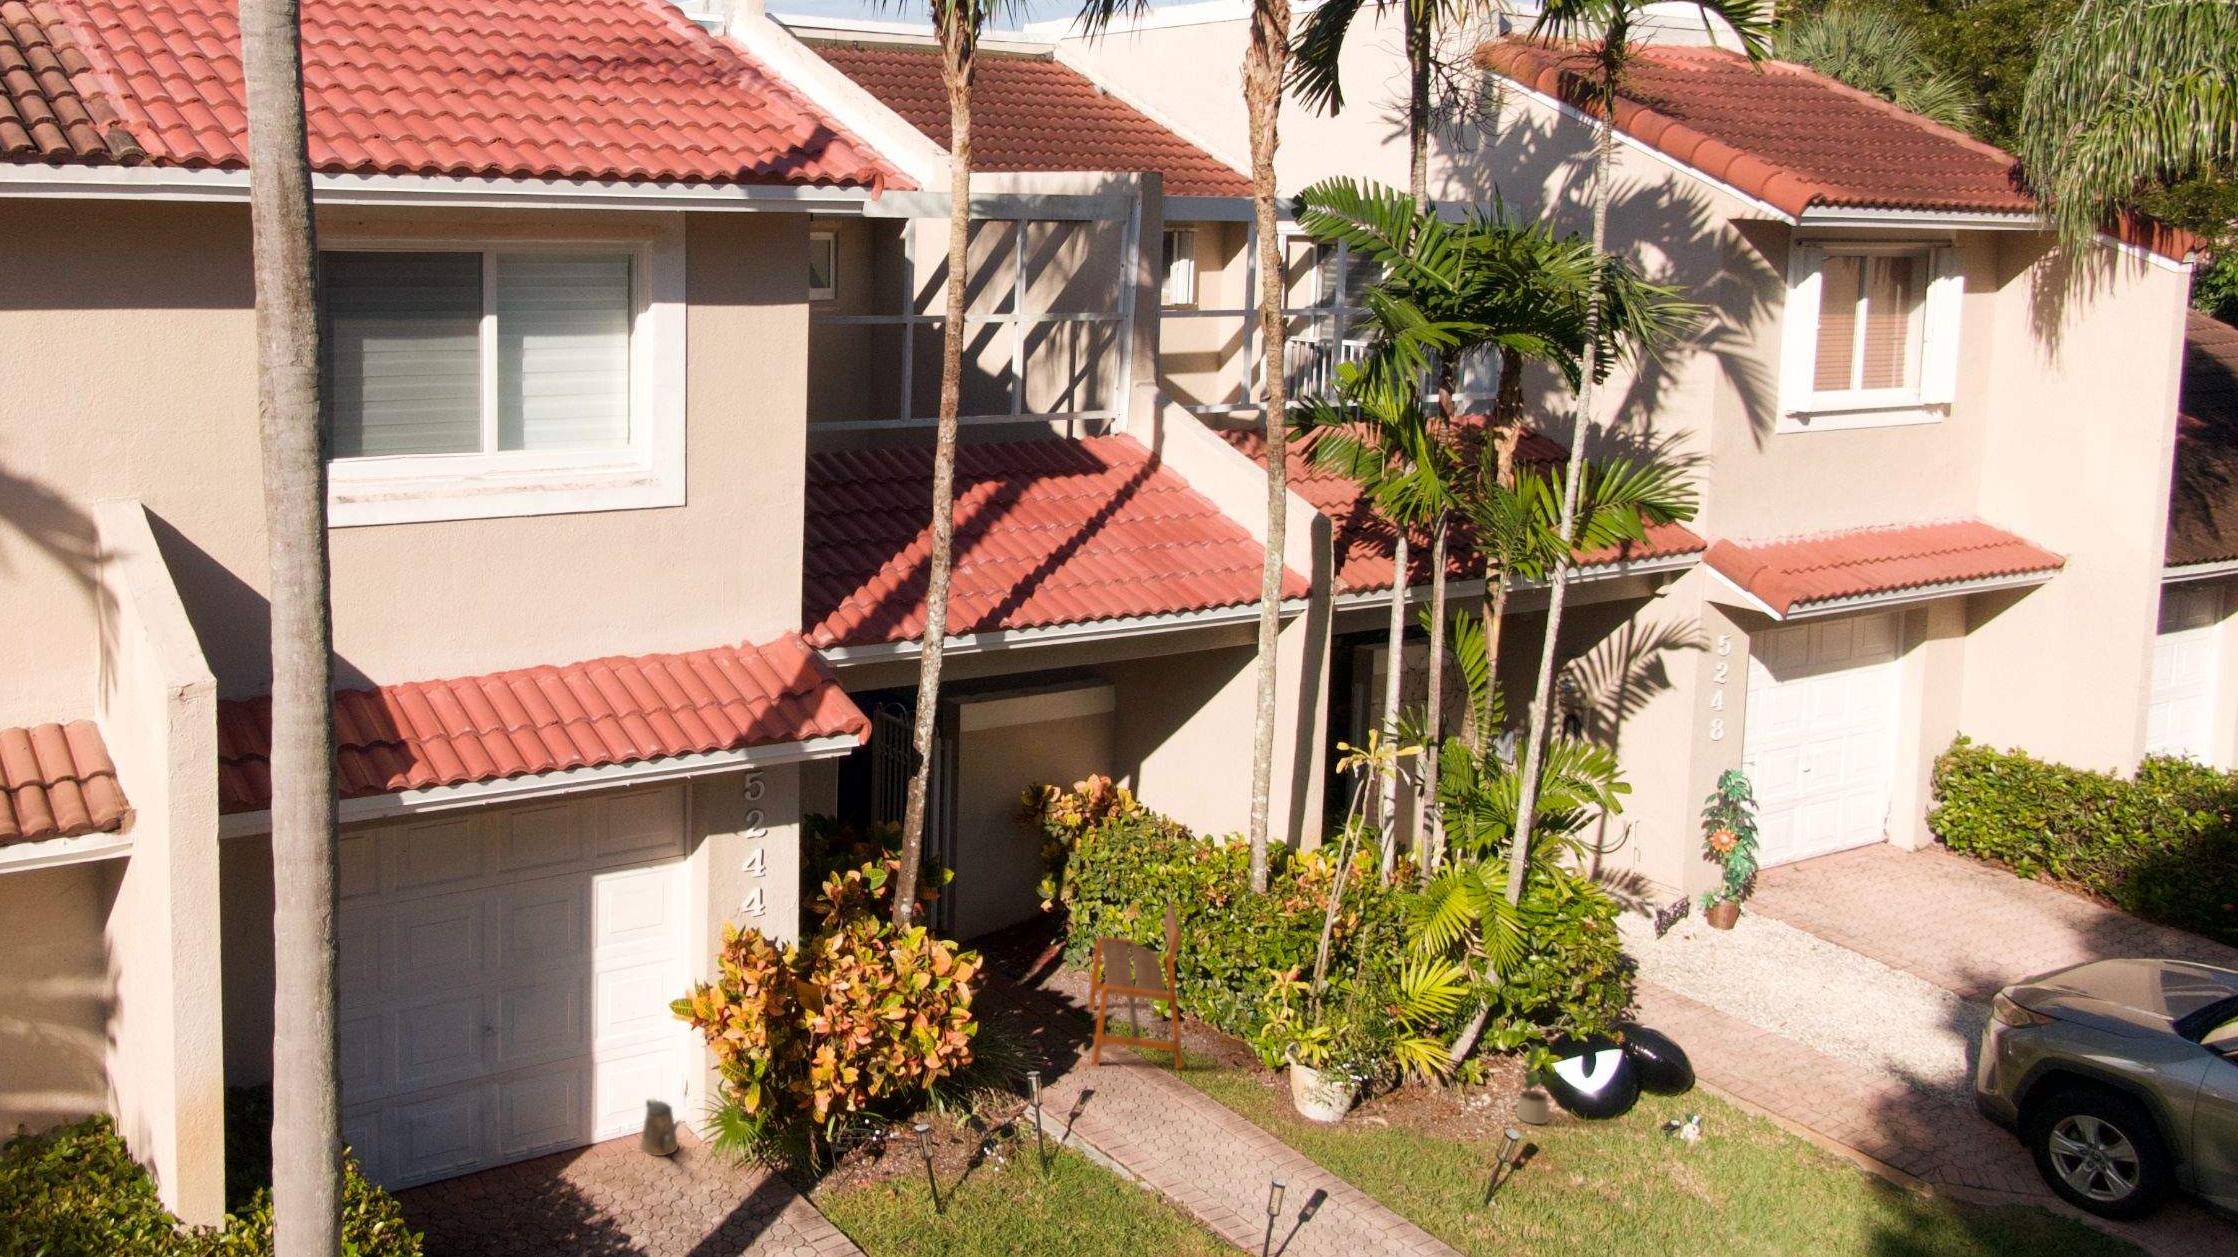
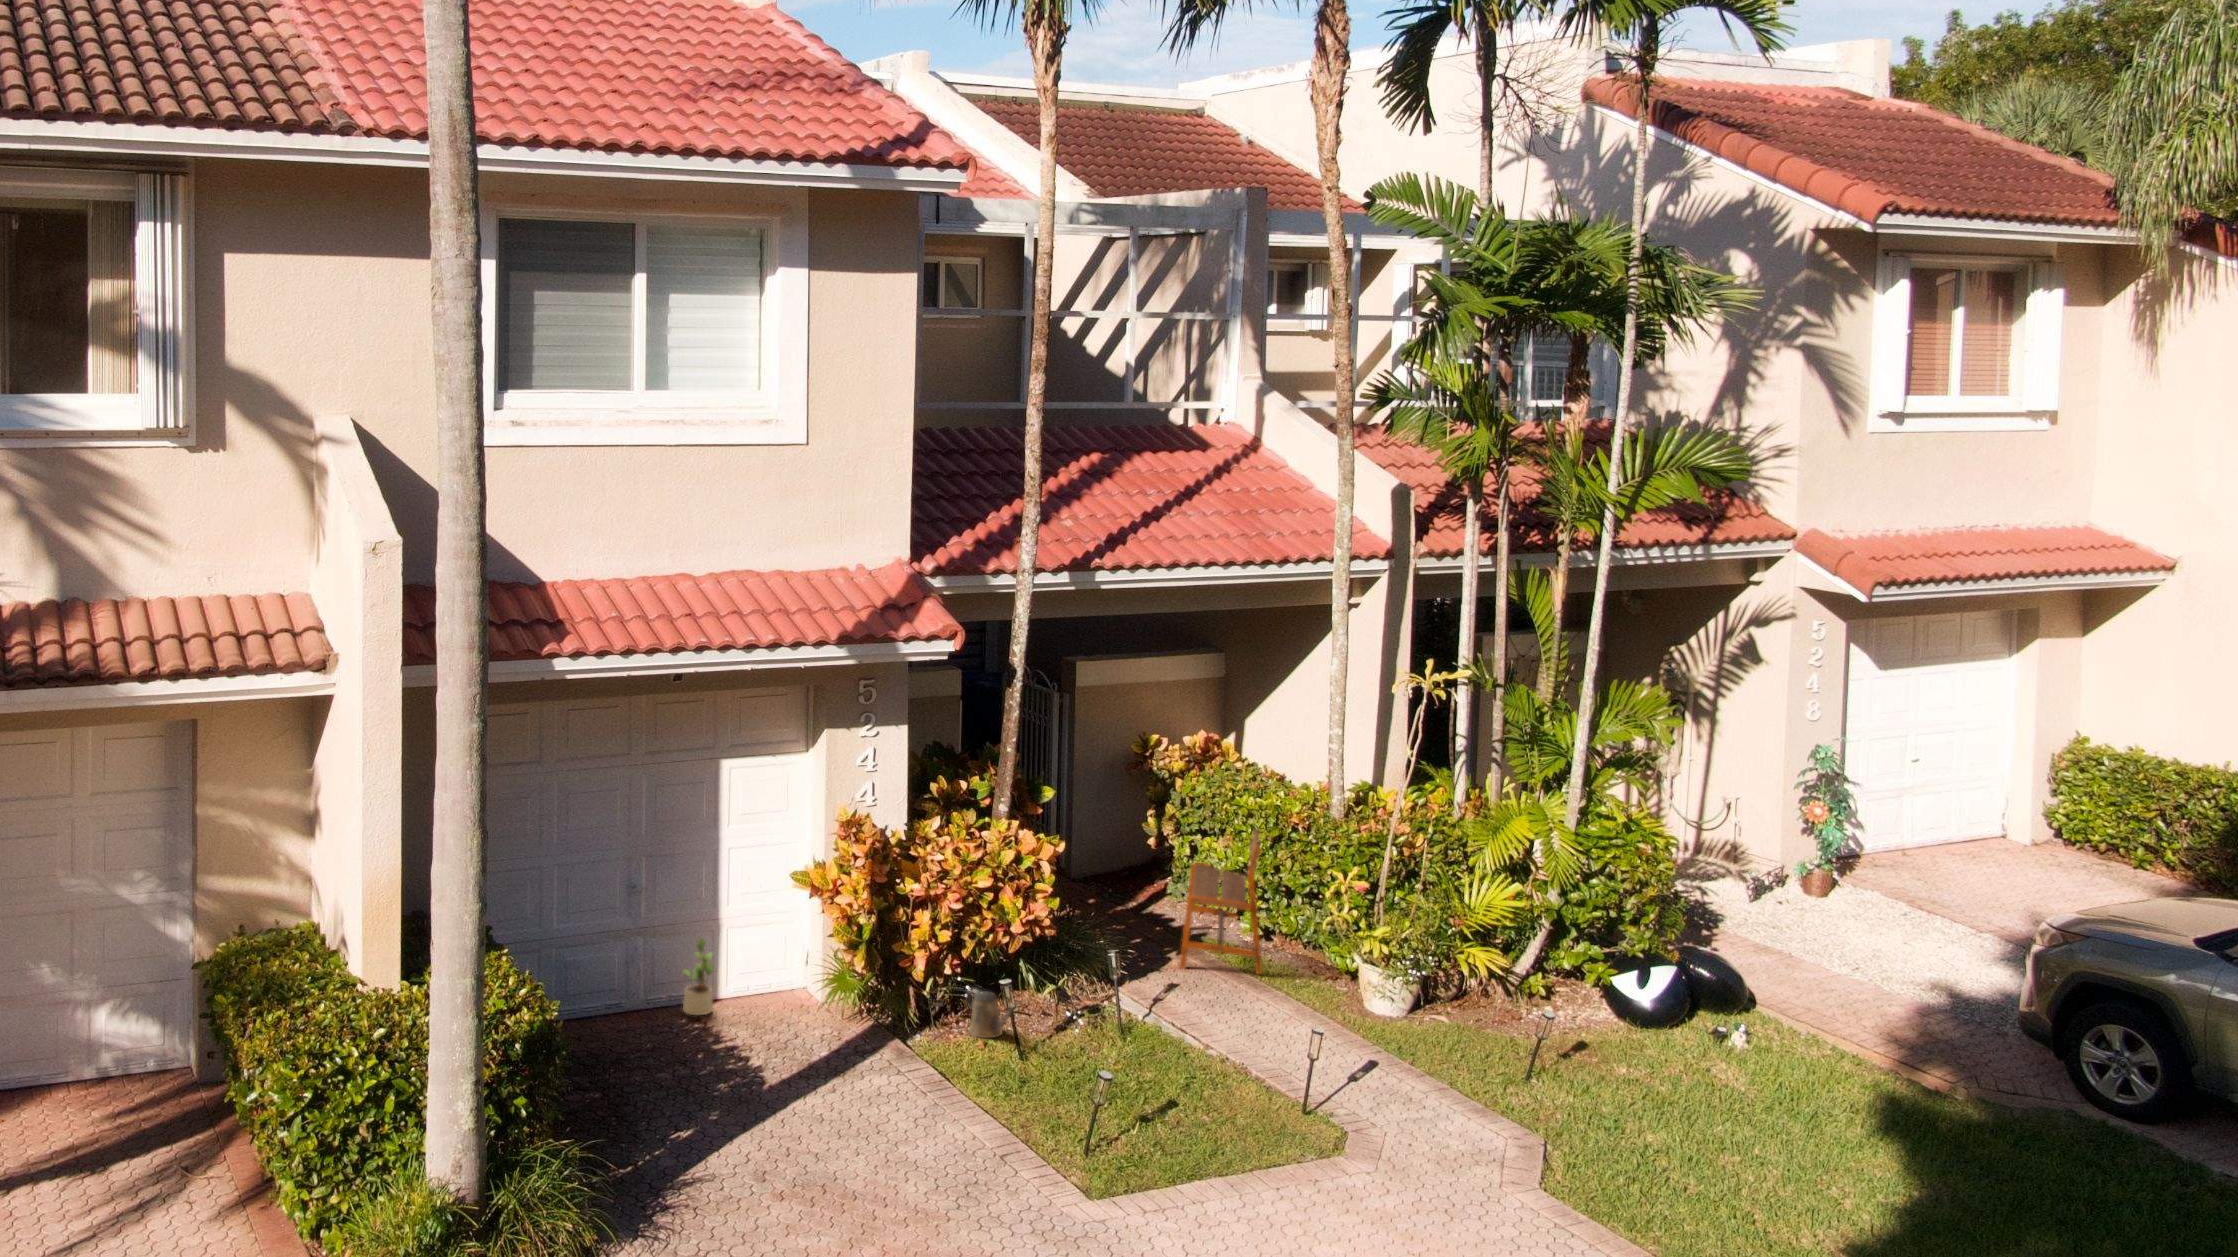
potted plant: present [1517,1045,1560,1124] -> present [683,938,714,1015]
watering can: present [640,1098,680,1156] -> present [966,990,1019,1038]

